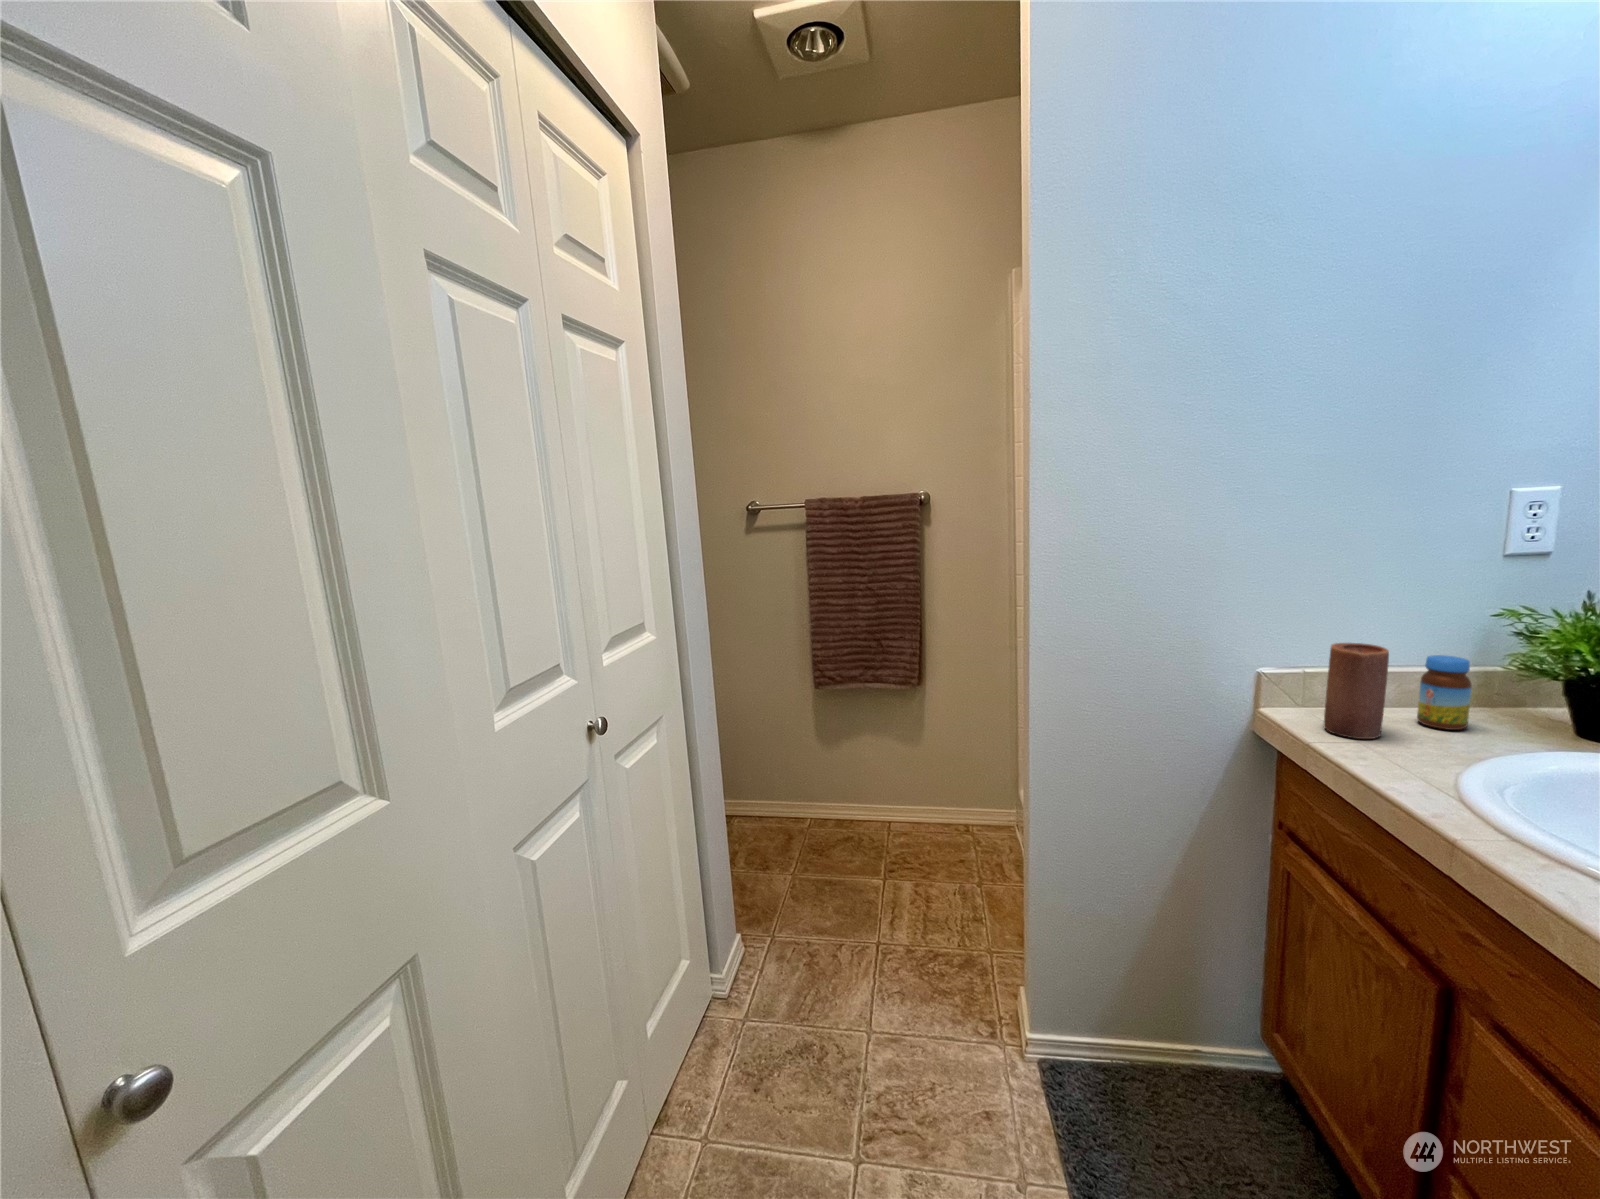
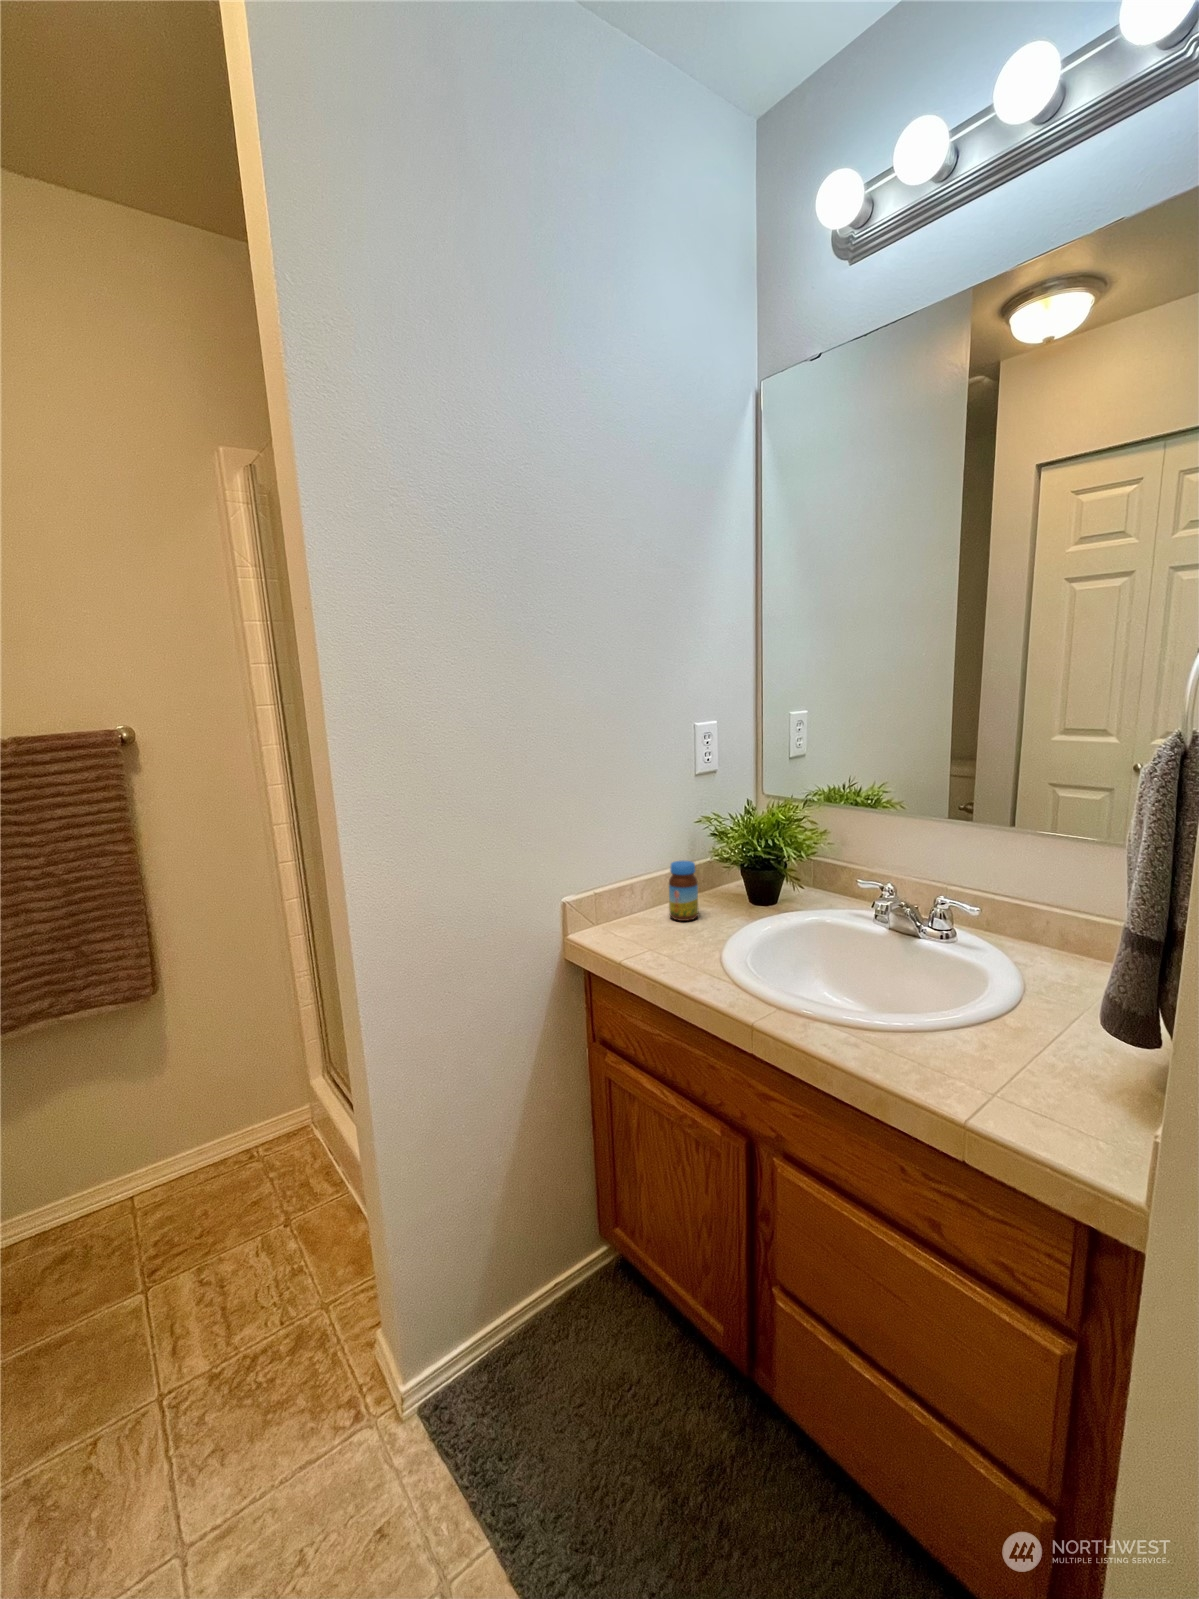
candle: present [1324,643,1389,739] -> none [619,862,658,947]

